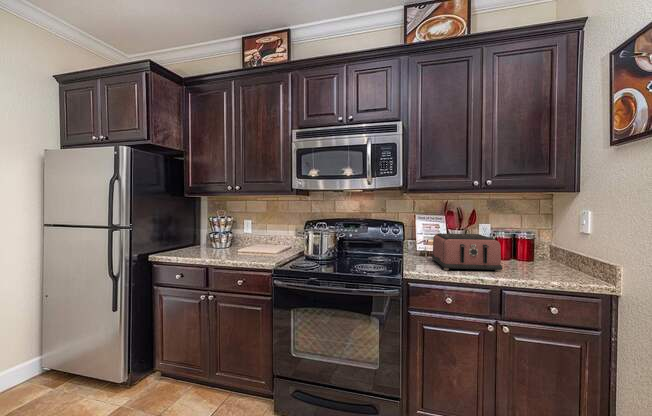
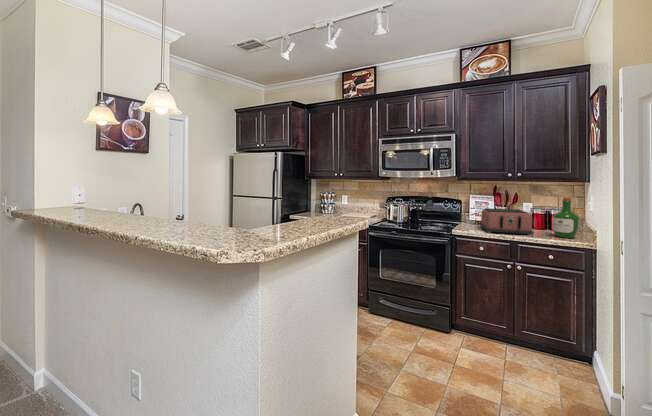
wine bottle: none [524,216,558,274] -> present [552,197,580,238]

